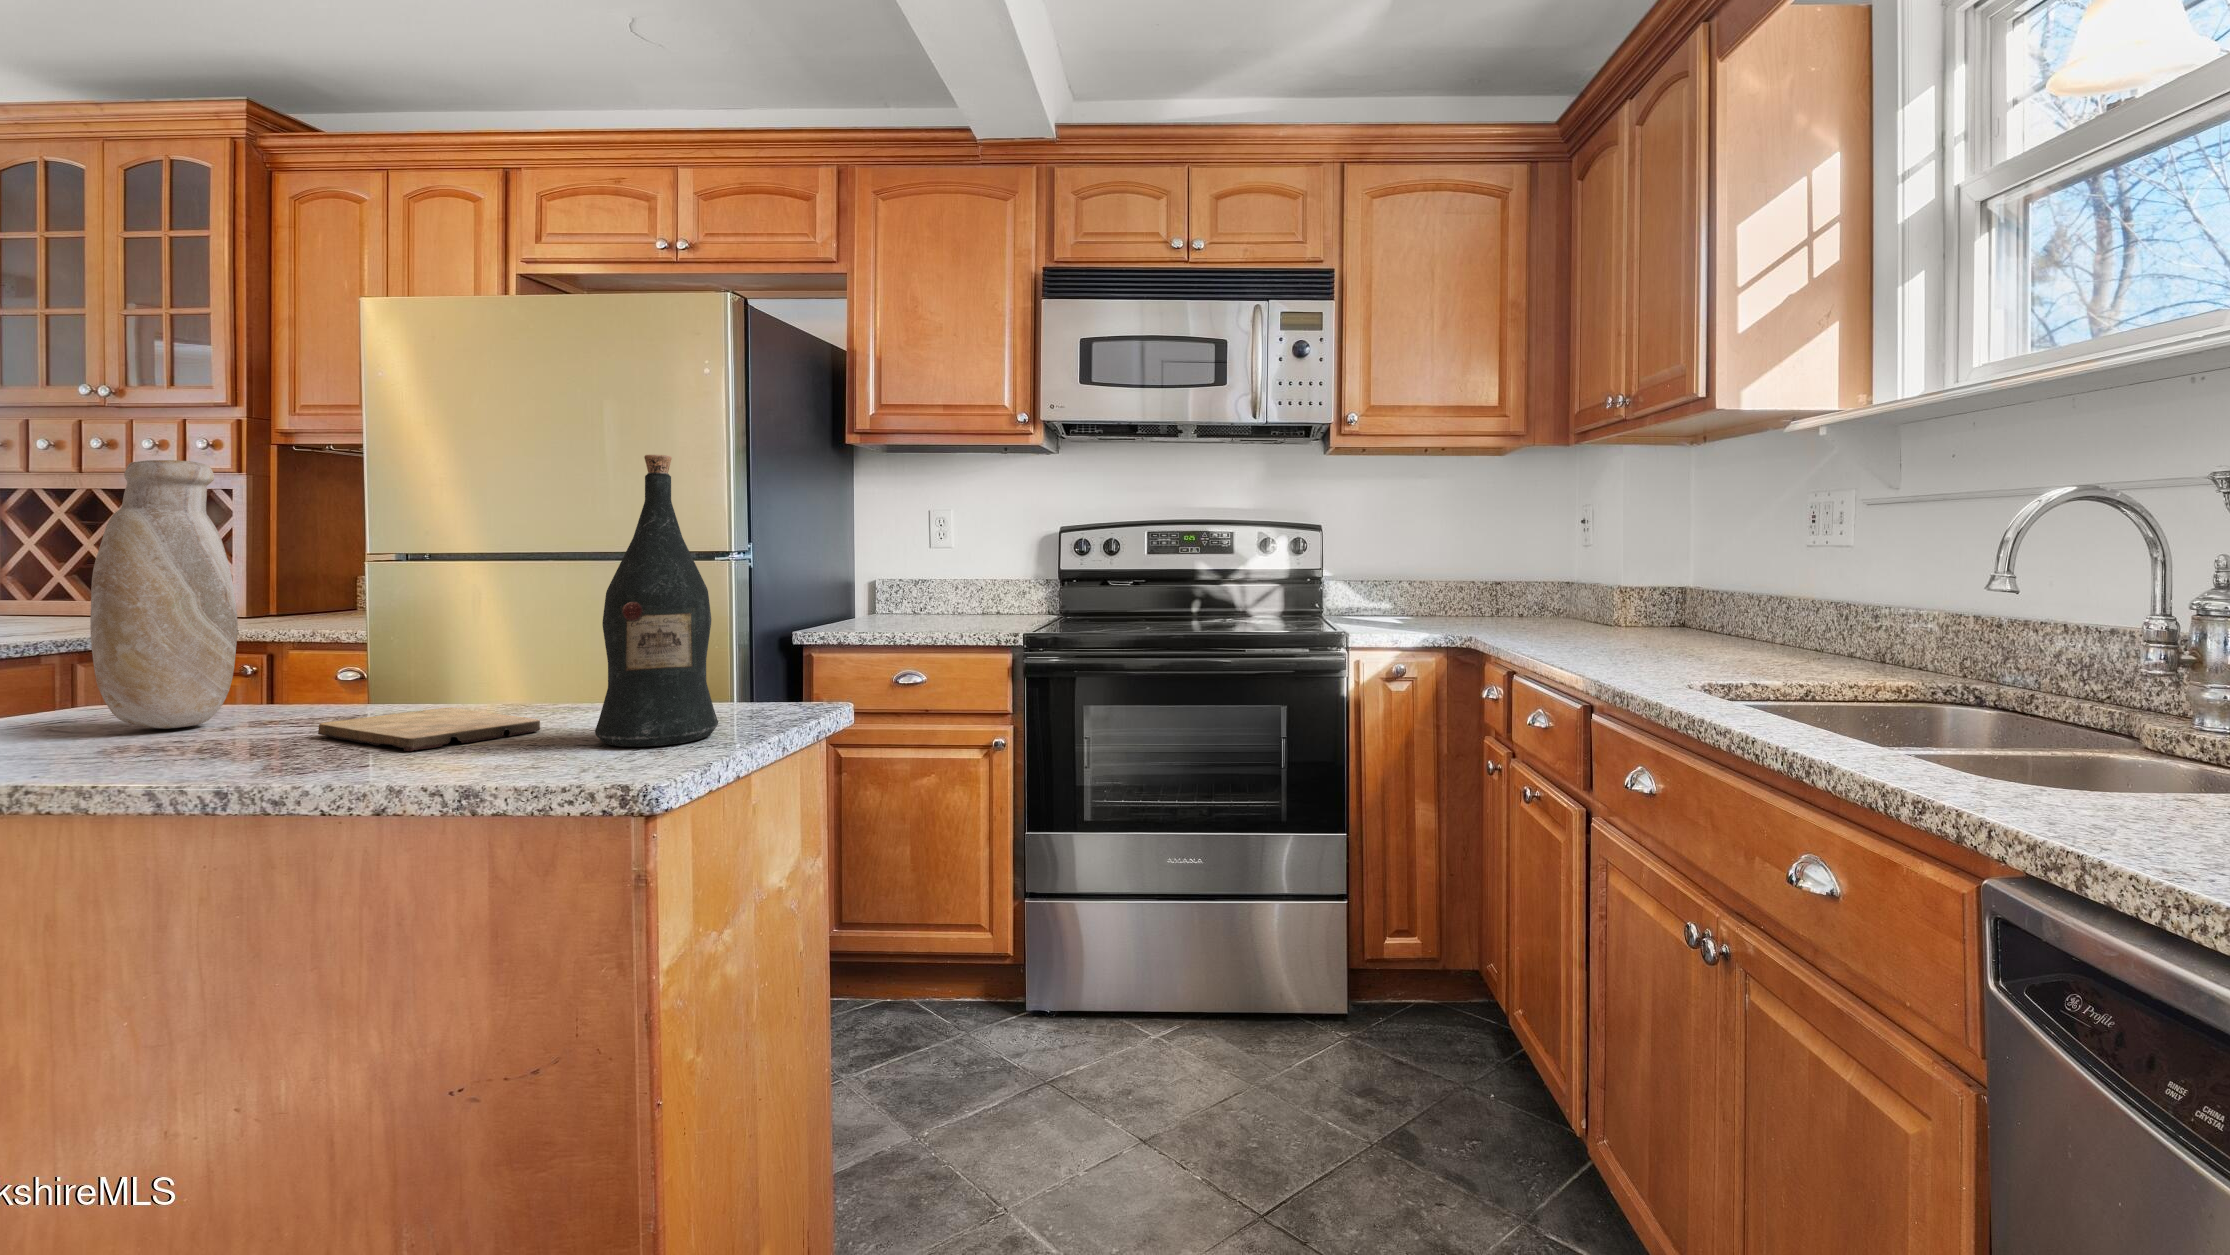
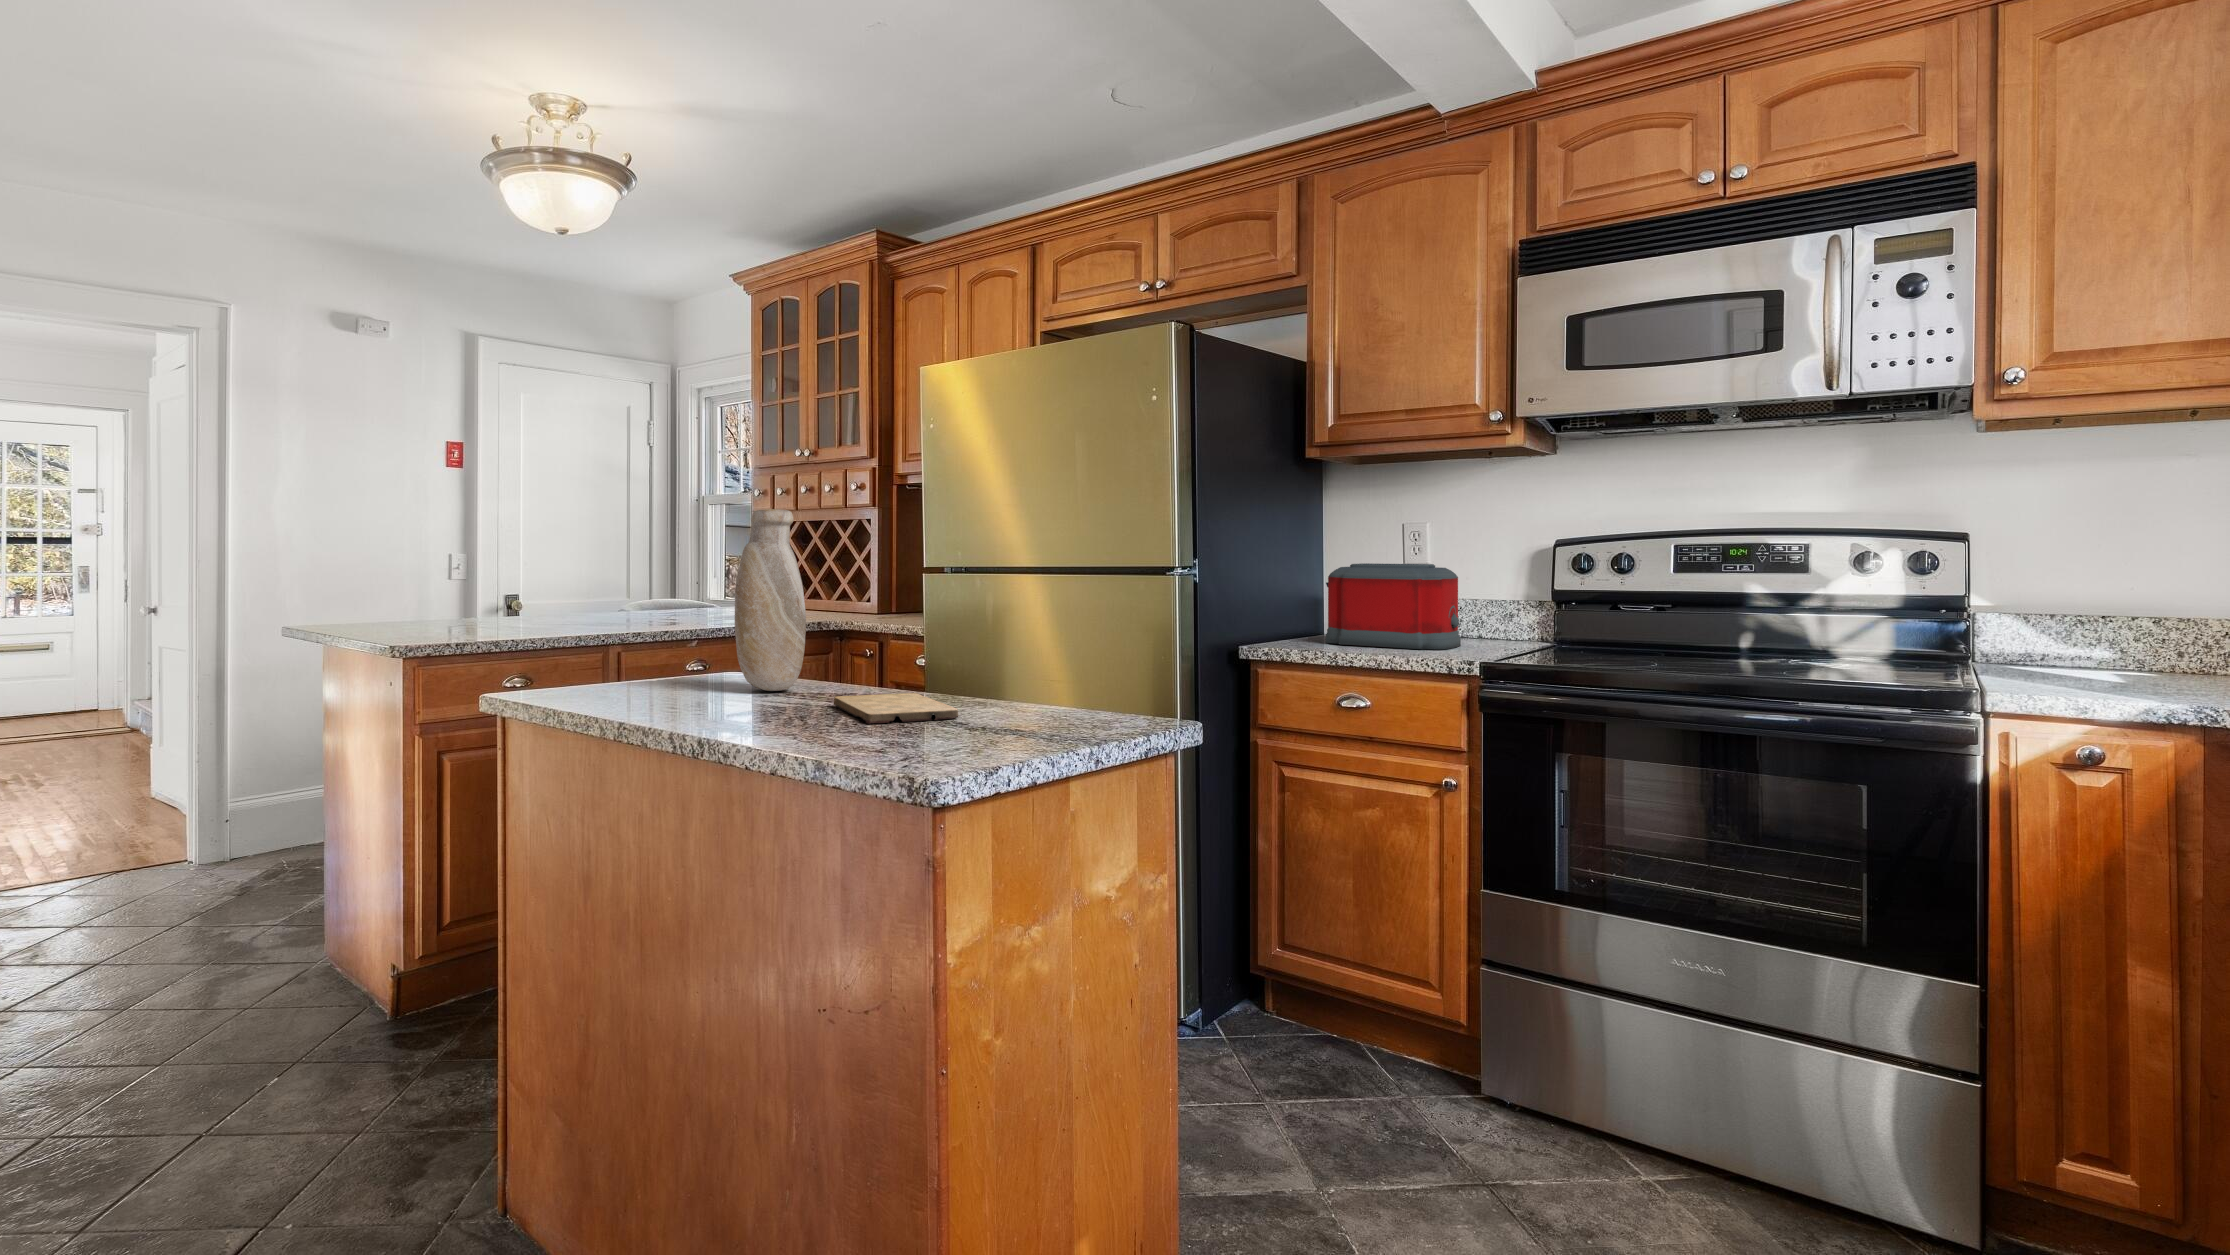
wine bottle: present [595,455,718,747] -> none [981,494,1073,741]
toaster: none [871,548,992,626] -> present [1326,563,1461,649]

